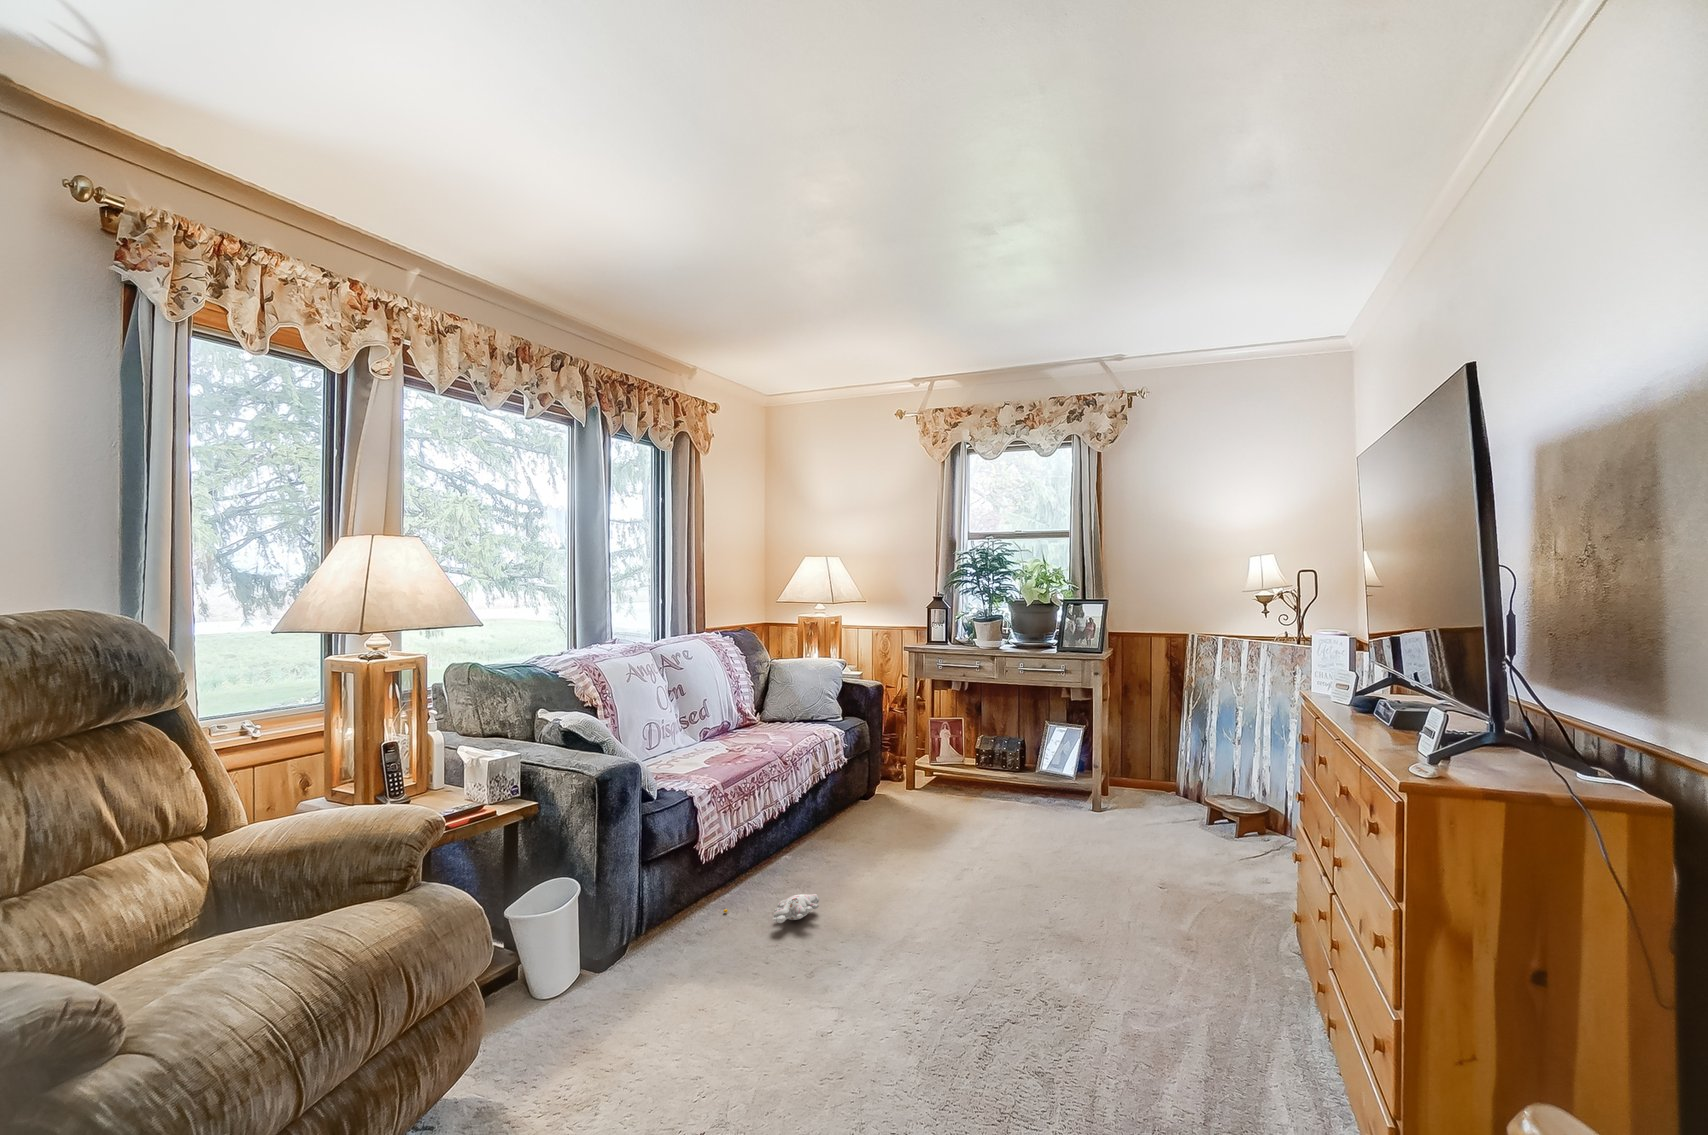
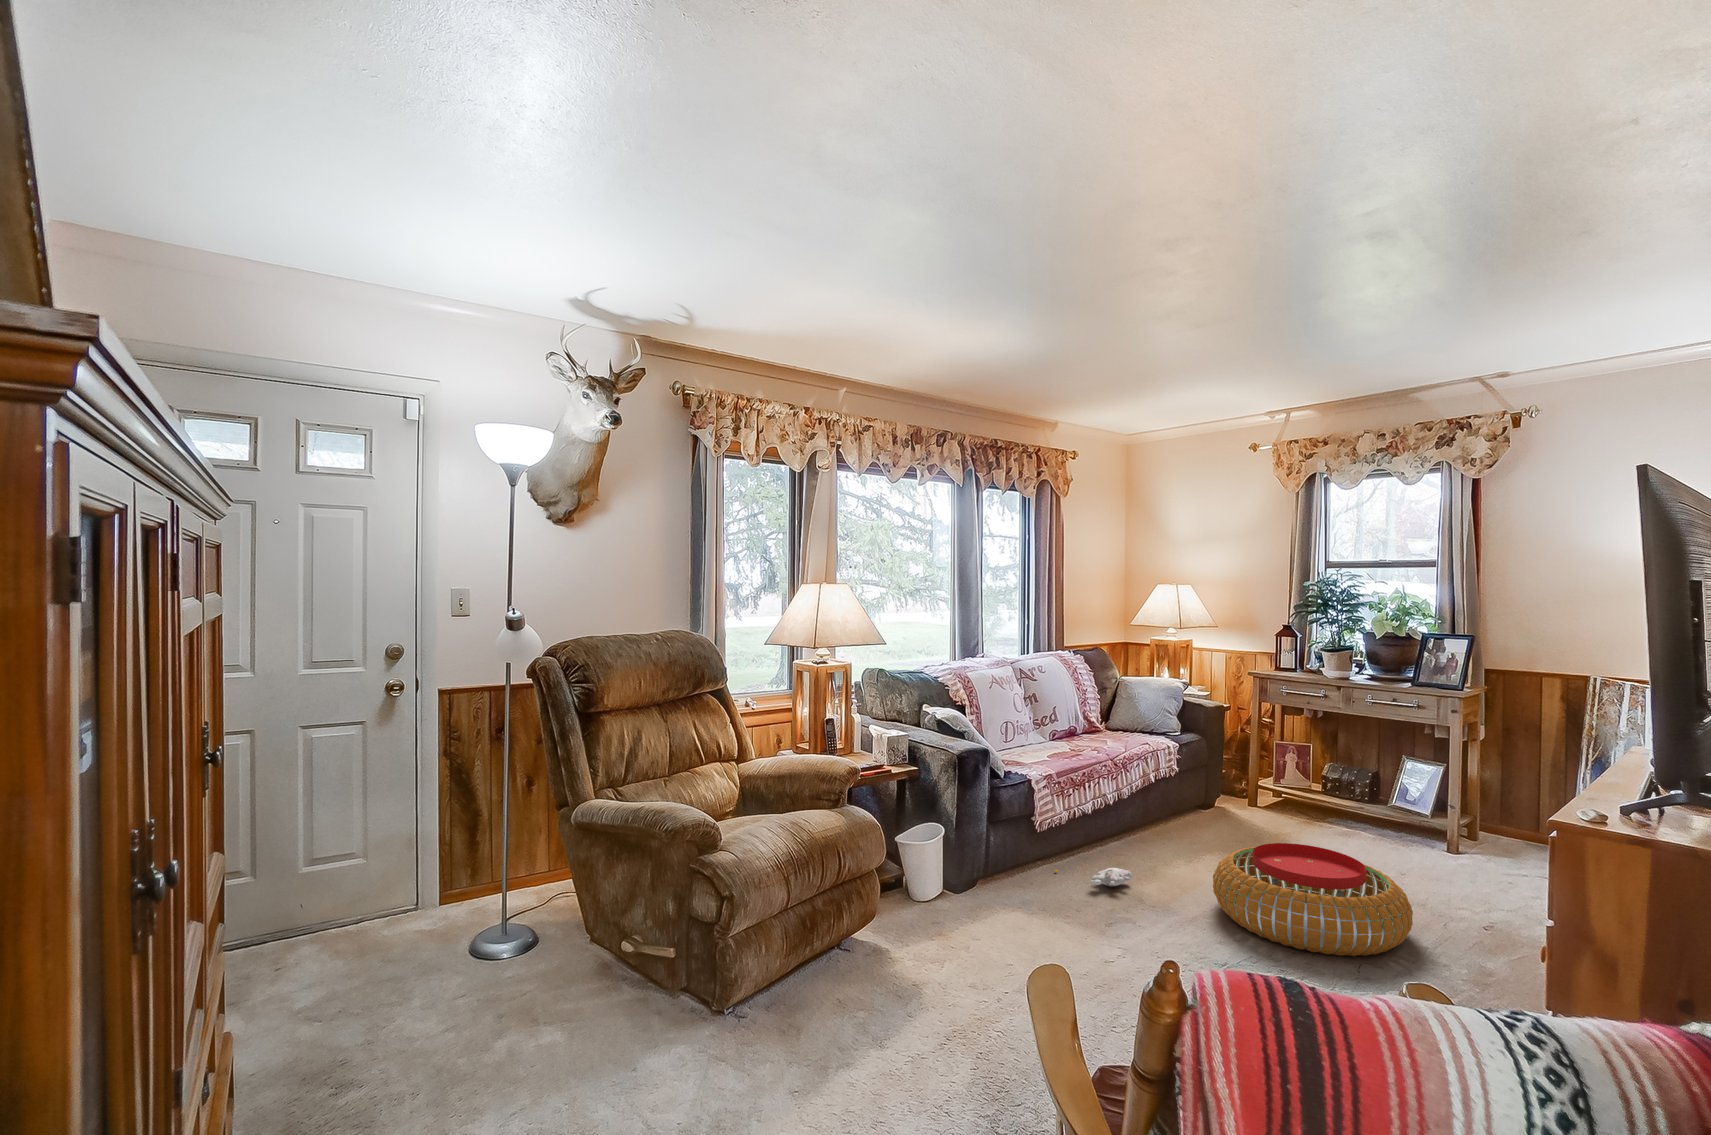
pouf: none [914,831,1118,963] -> present [1213,843,1413,956]

